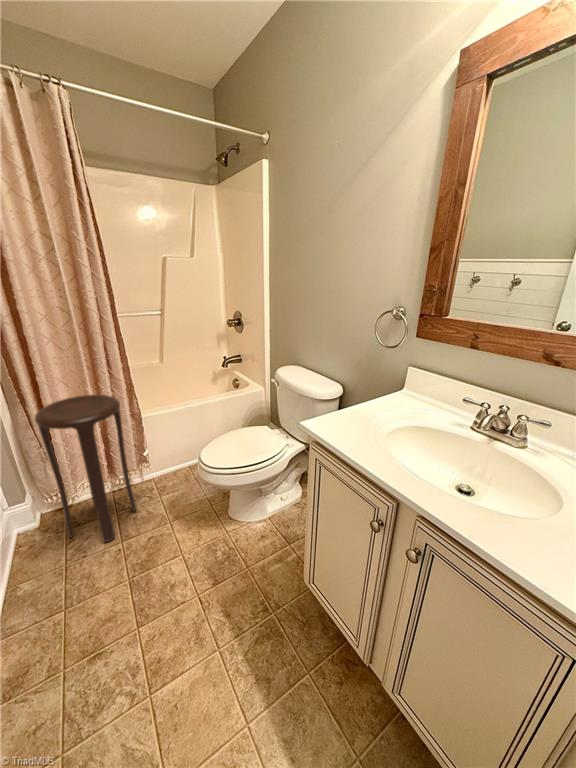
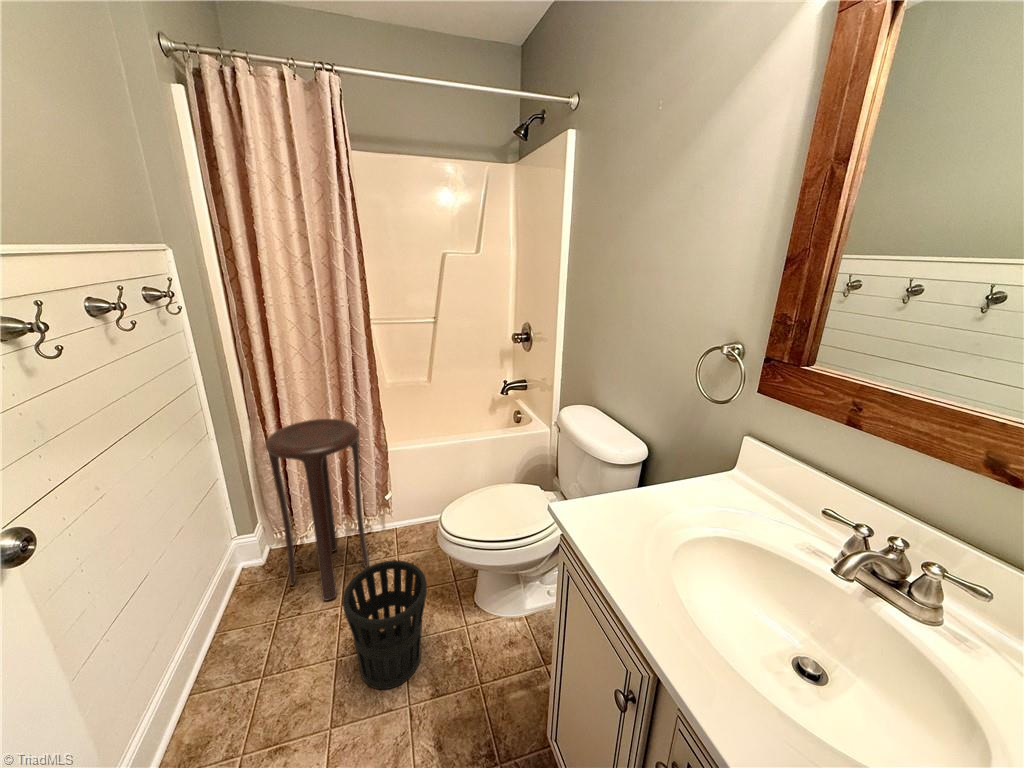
wastebasket: none [133,495,200,592] -> present [343,560,427,689]

